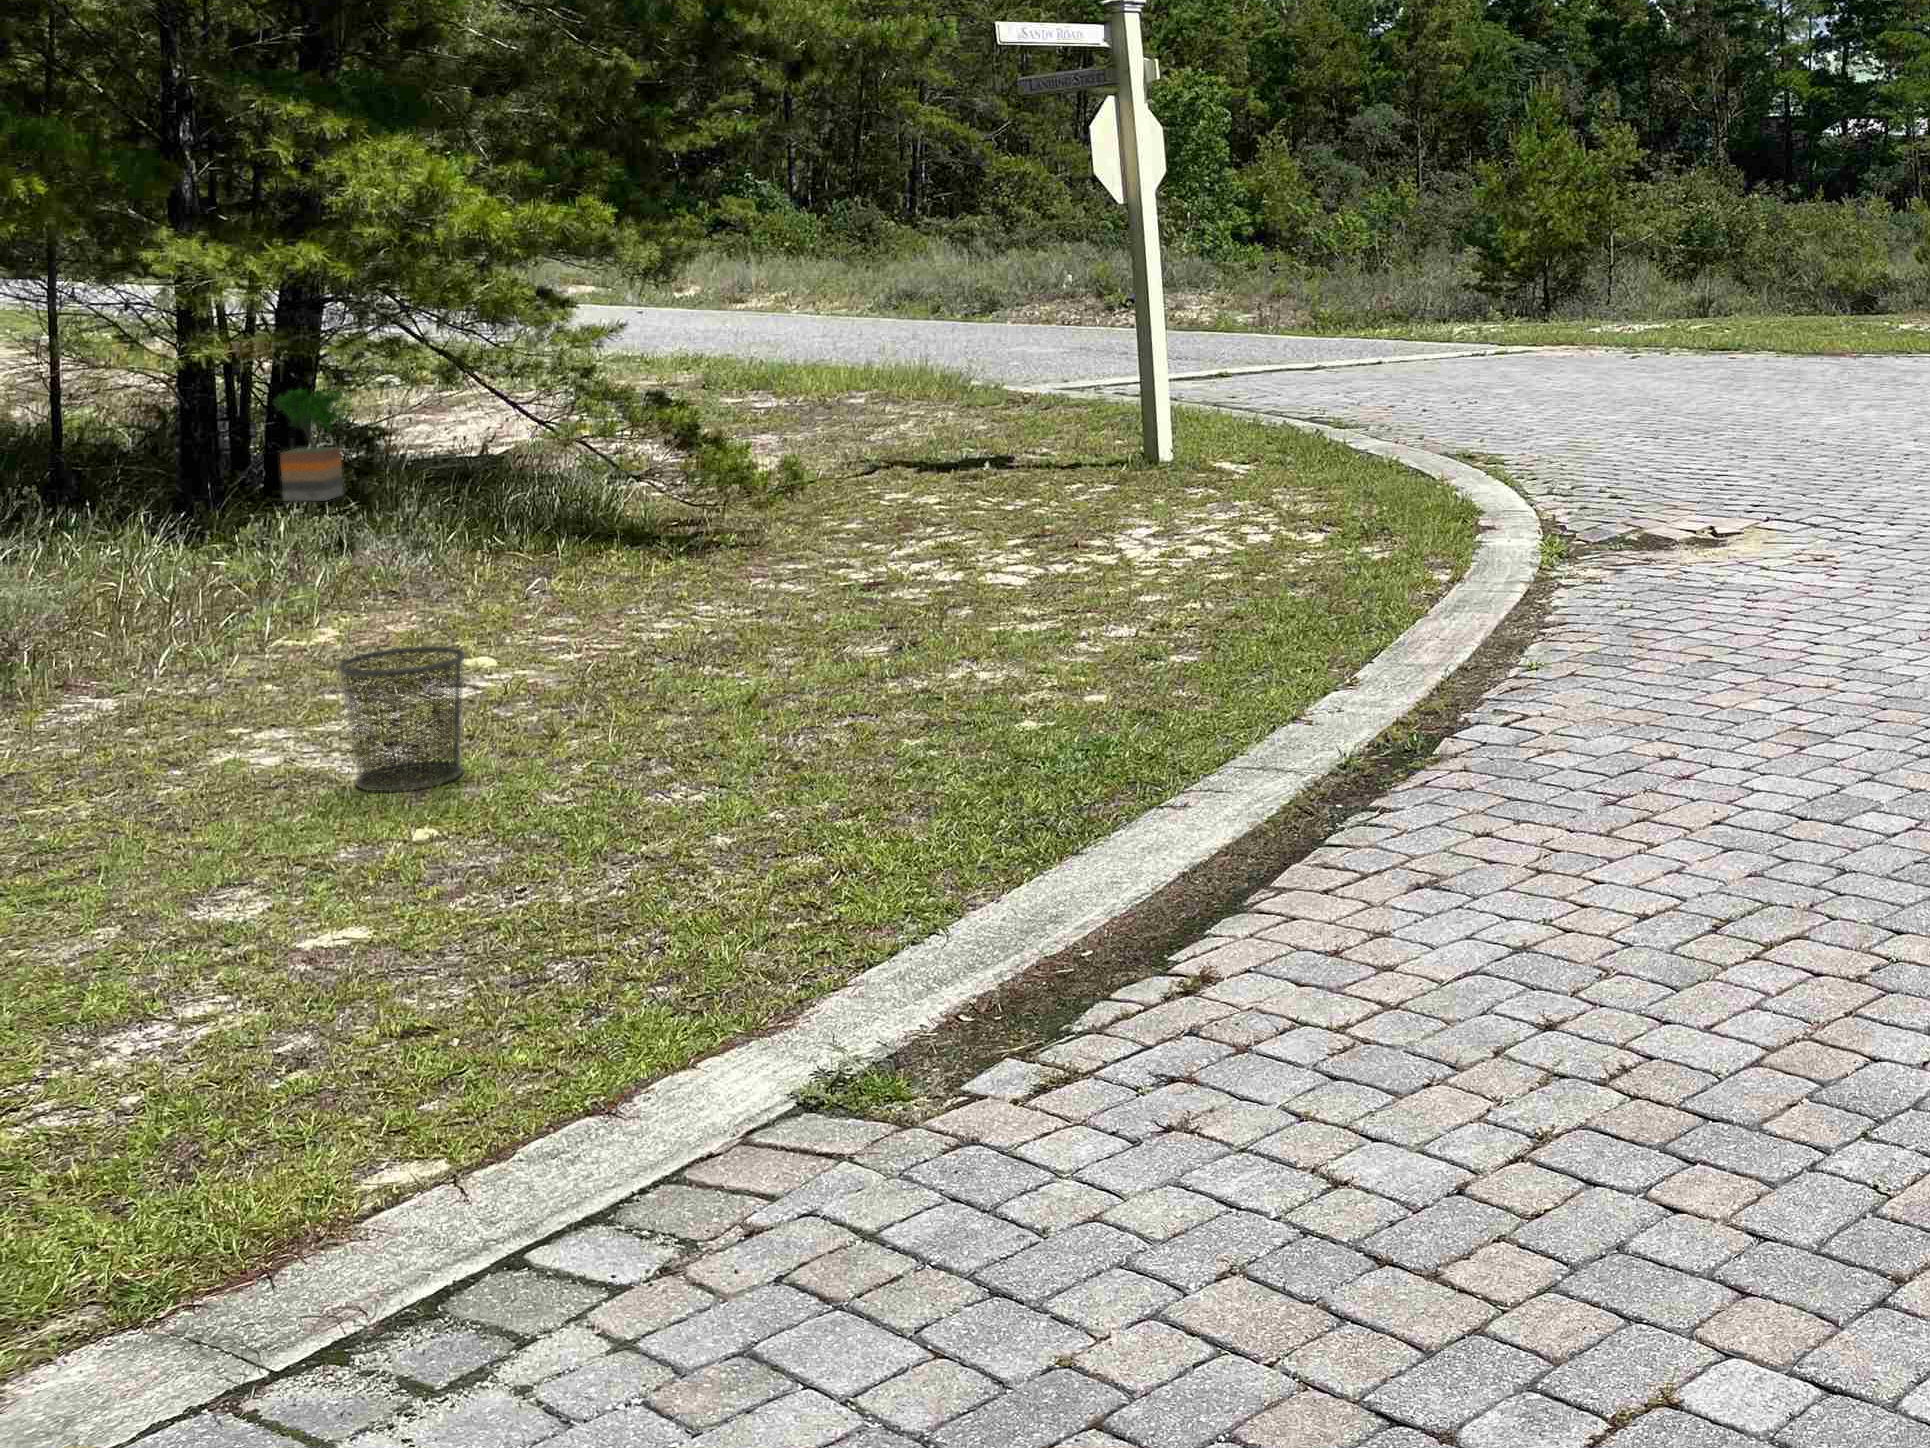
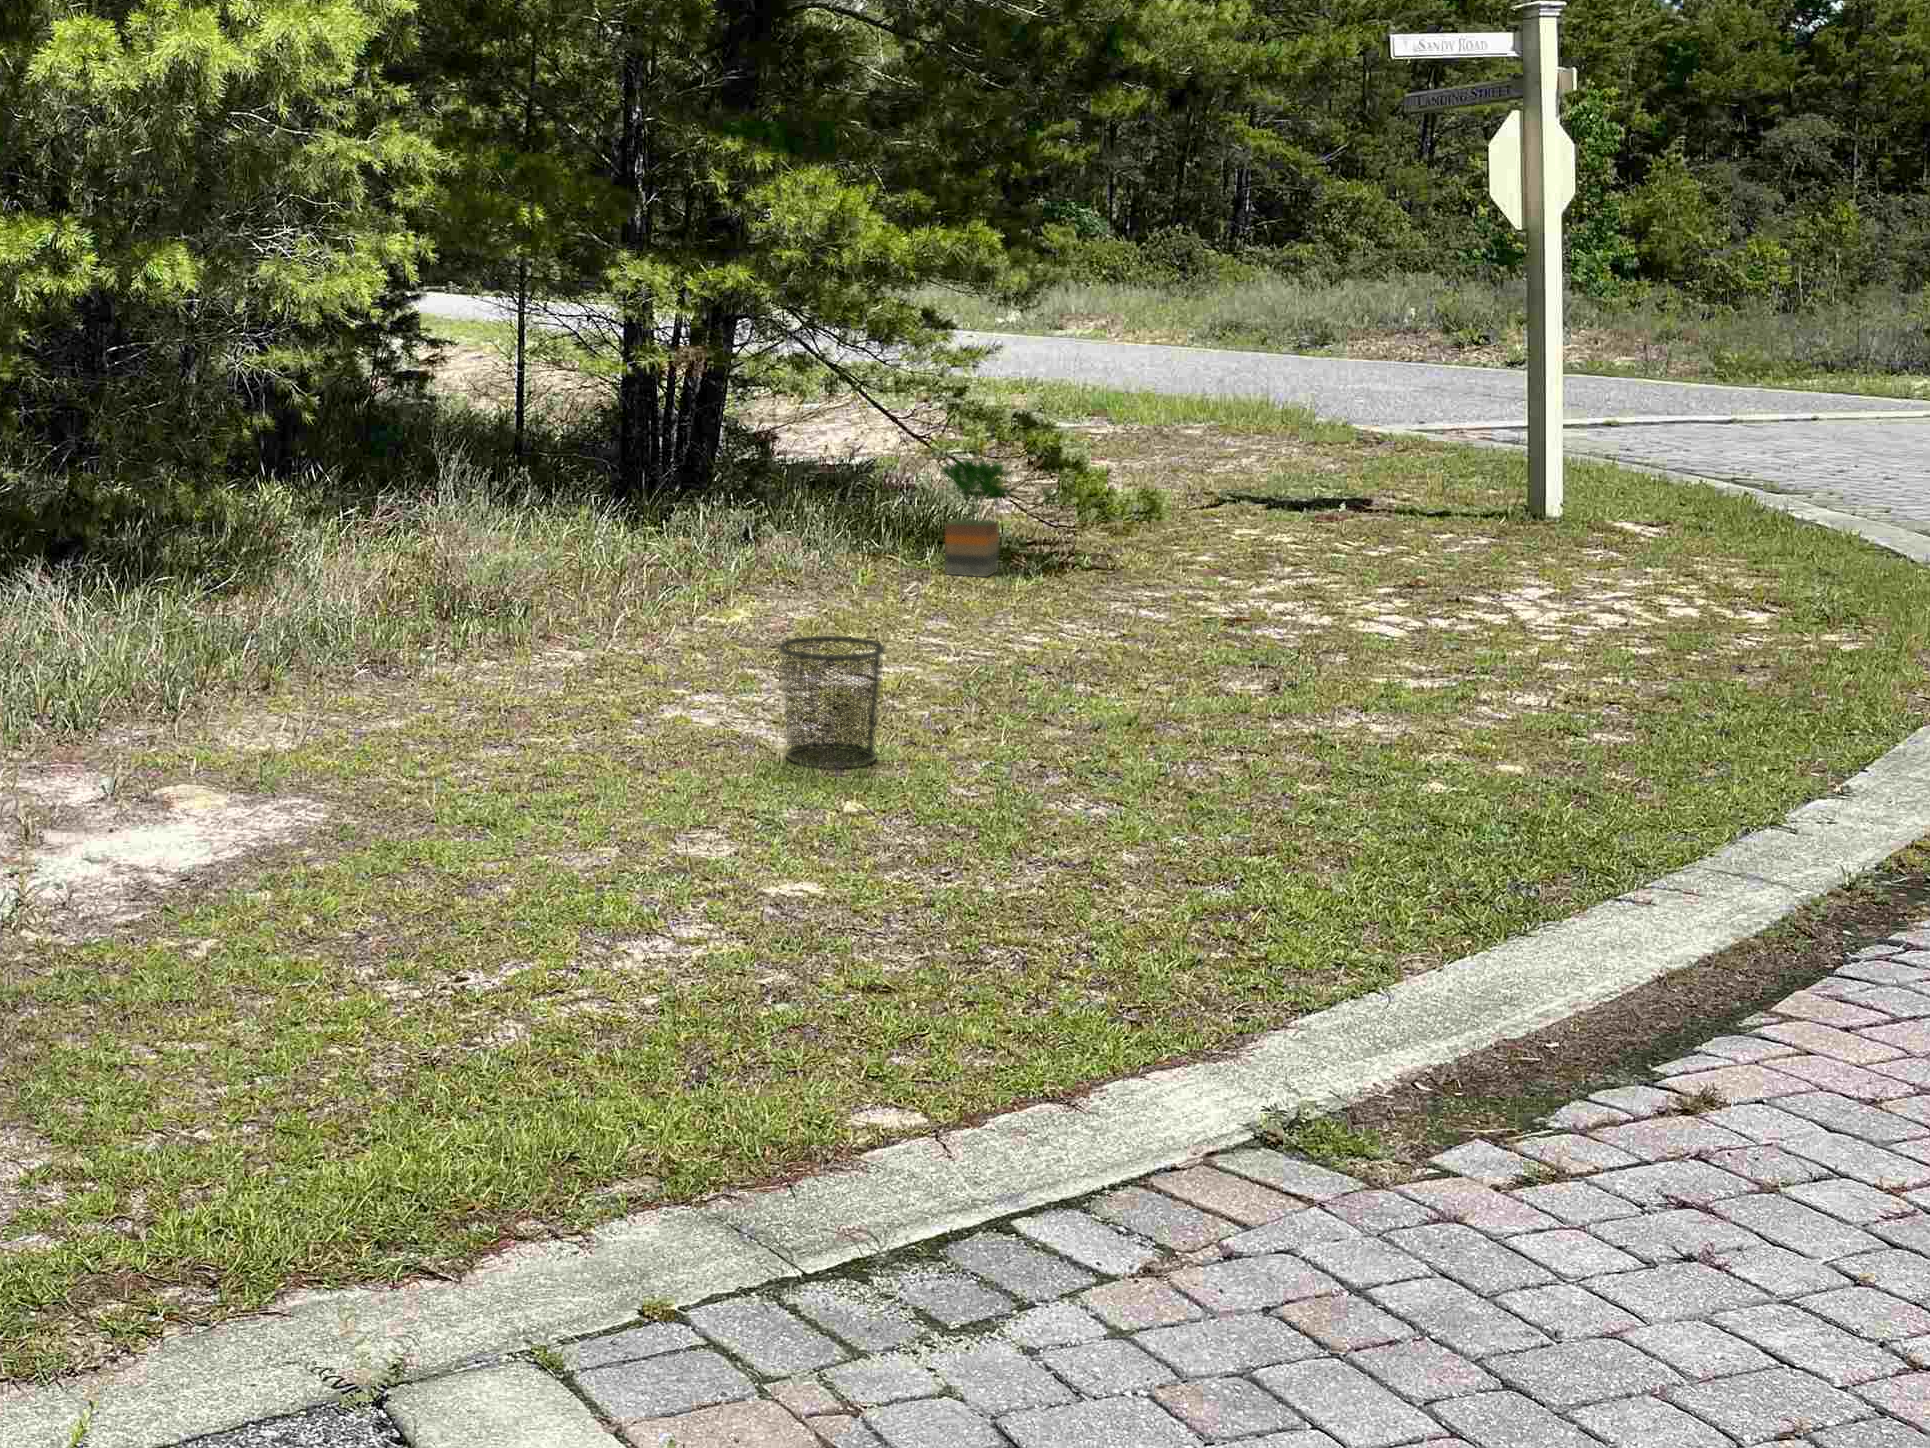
potted tree: present [275,389,350,501] -> present [941,458,1012,577]

